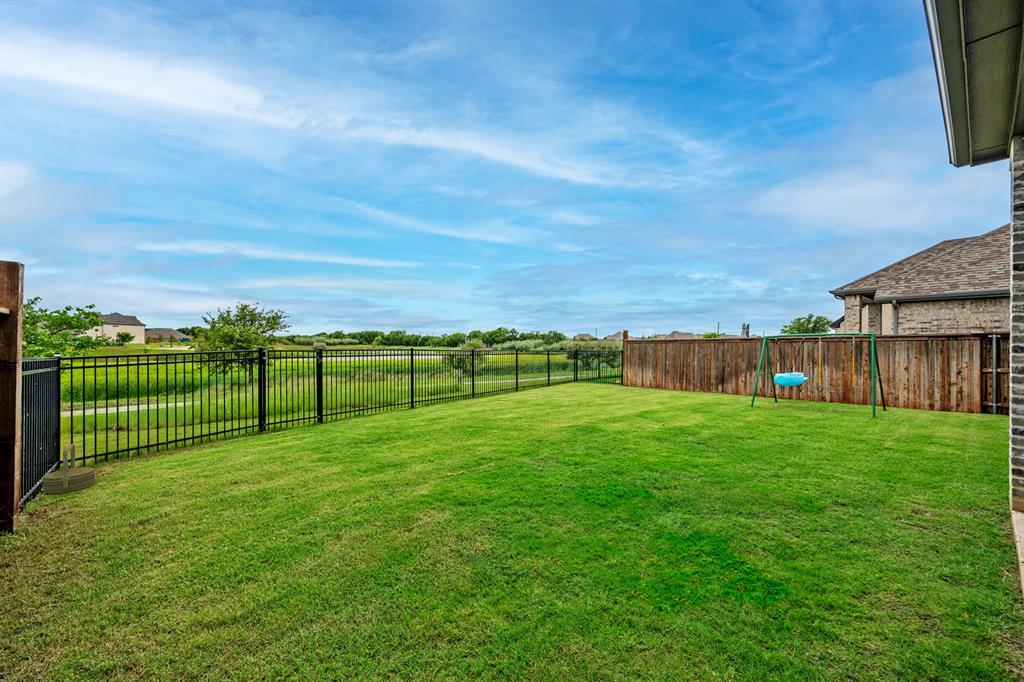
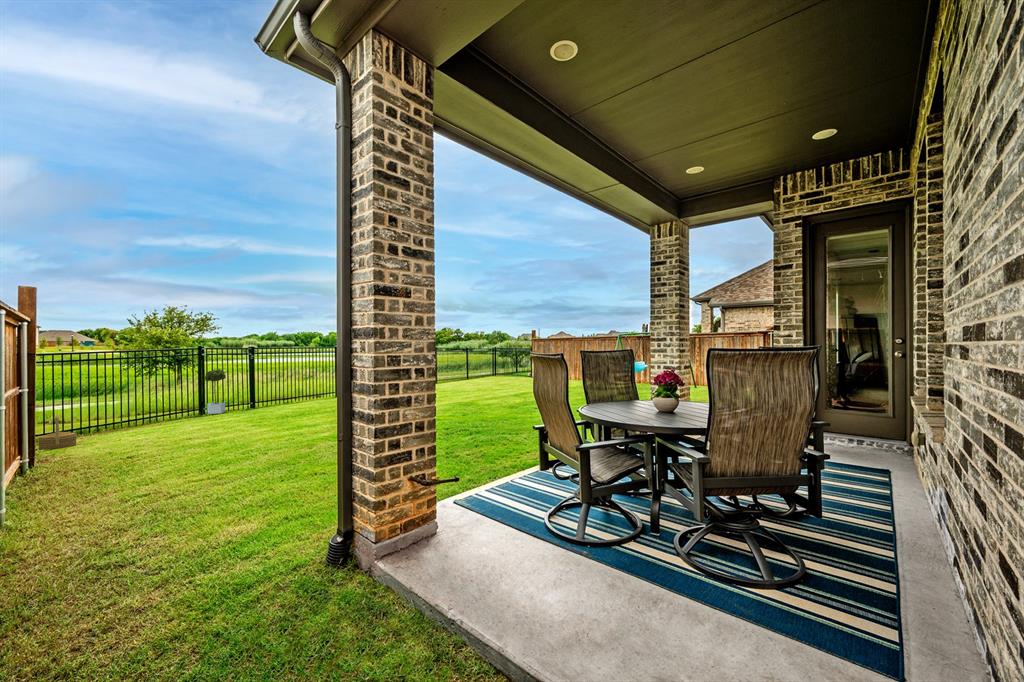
potted tree: none [268,376,292,427] -> present [205,369,226,414]

